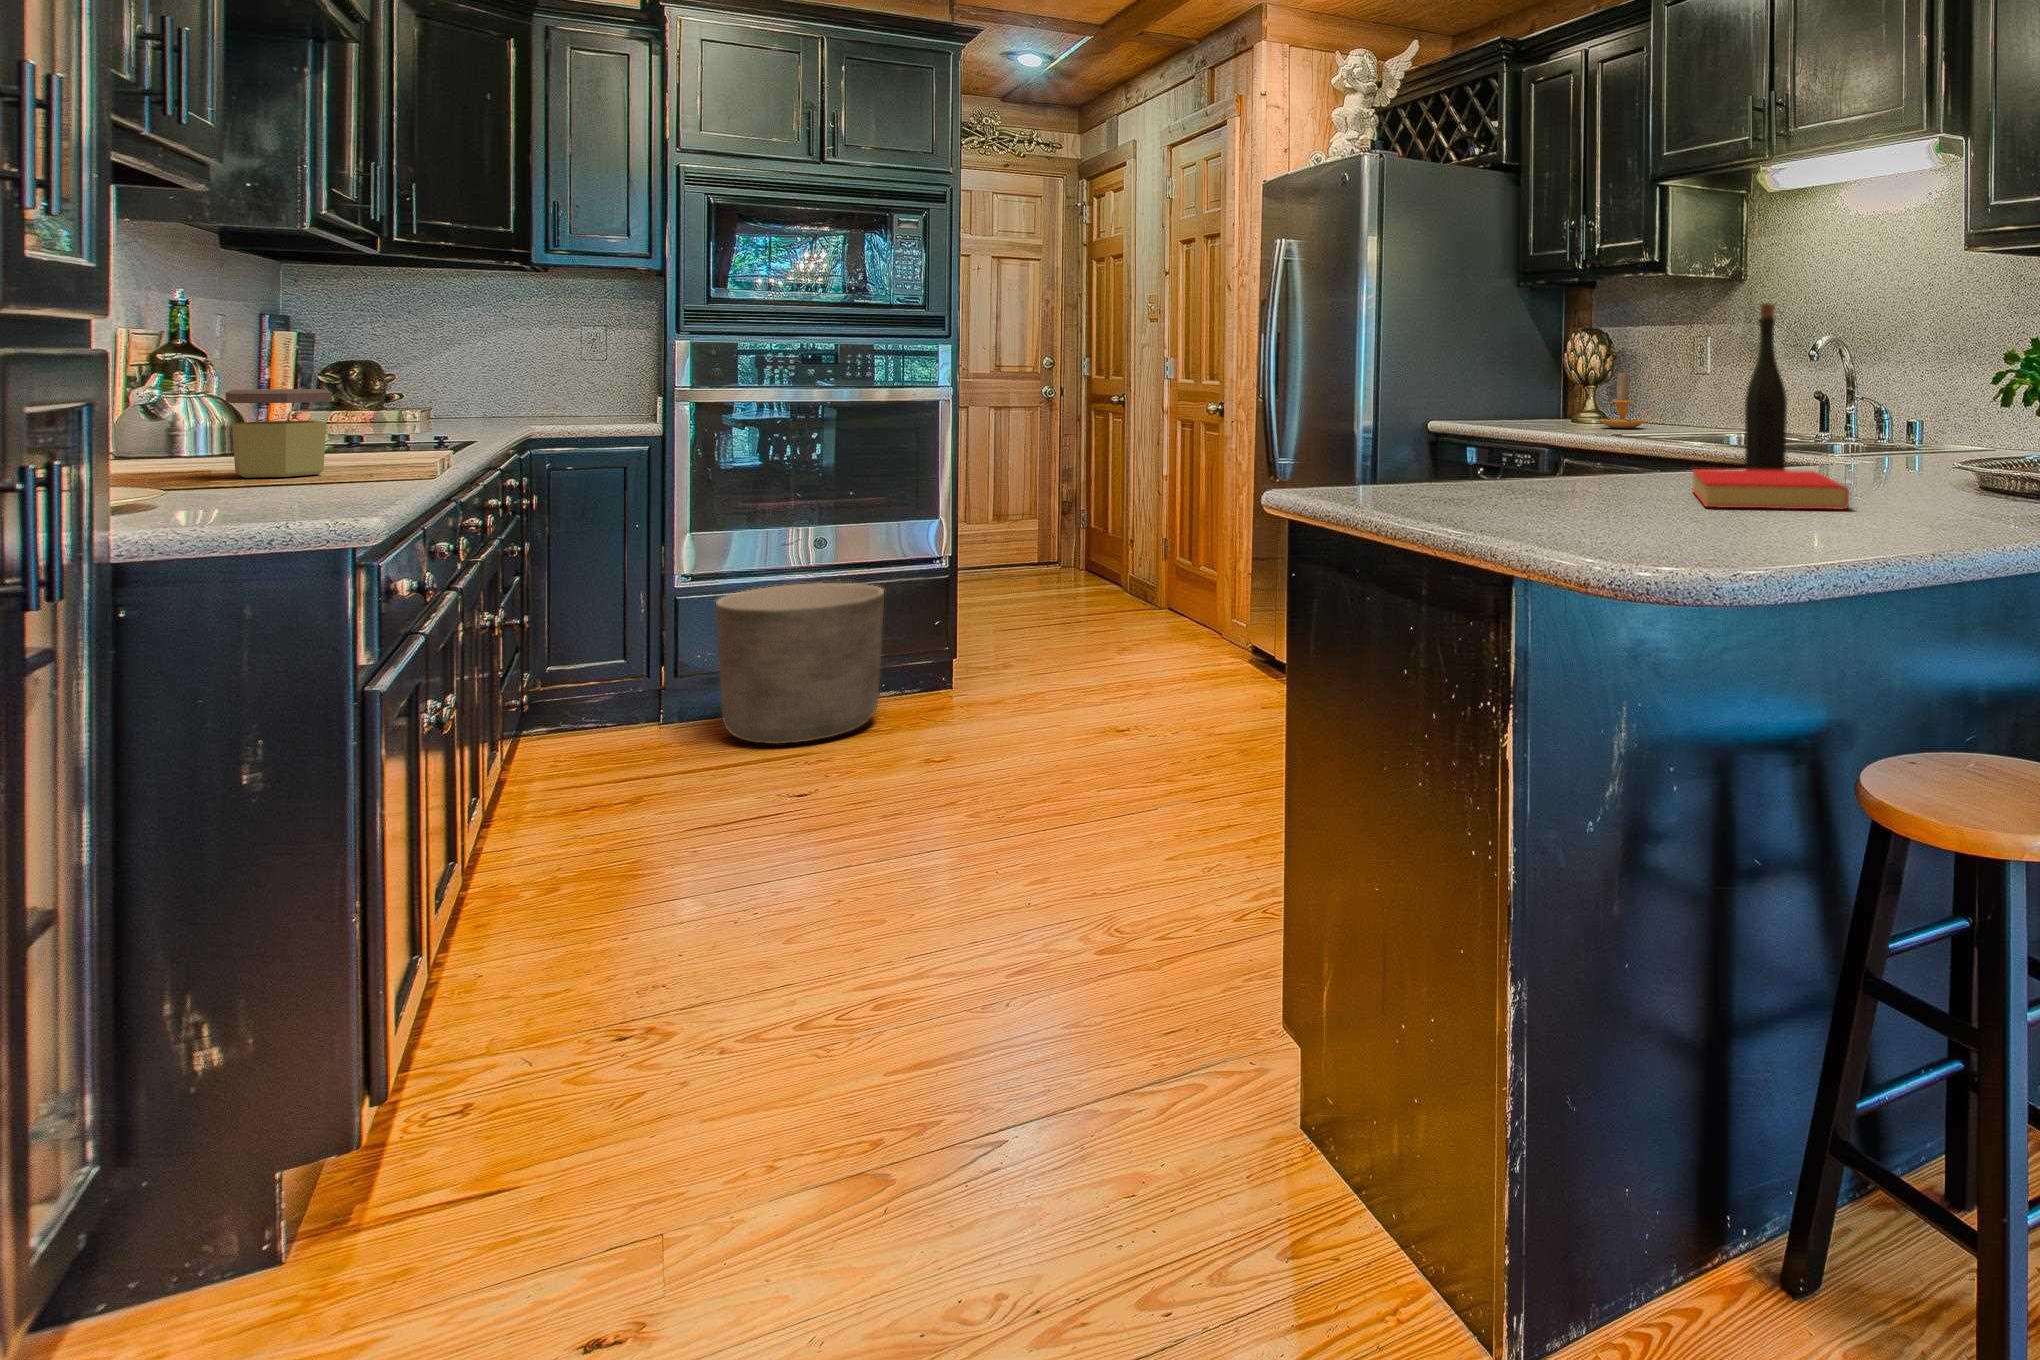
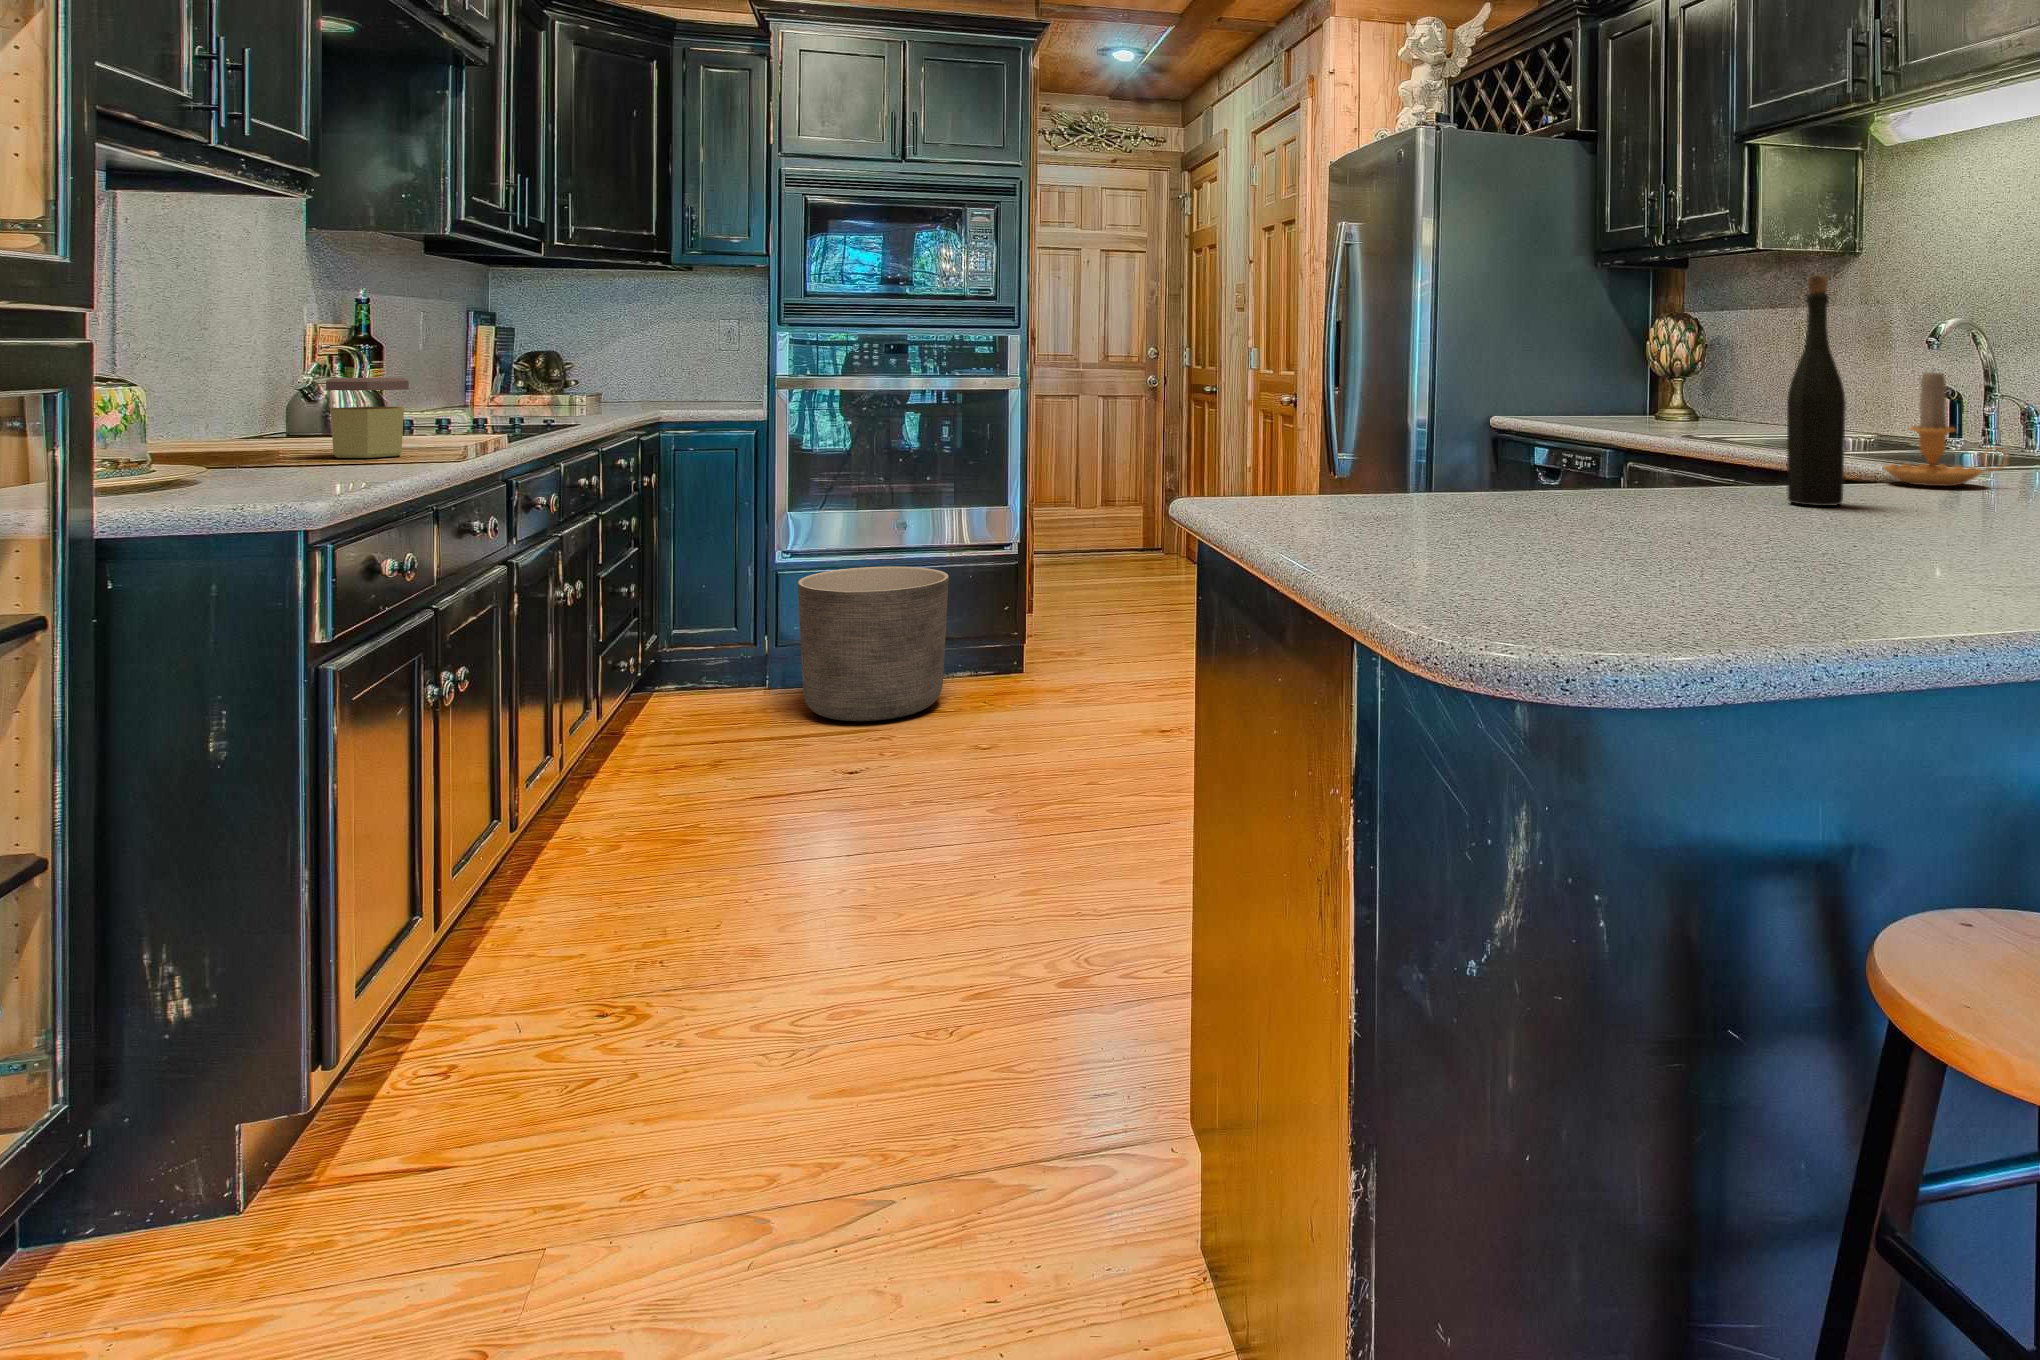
candle: present [1600,372,1655,428] -> present [1883,372,2007,486]
book: present [1692,469,1849,510] -> none [1688,487,1892,551]

